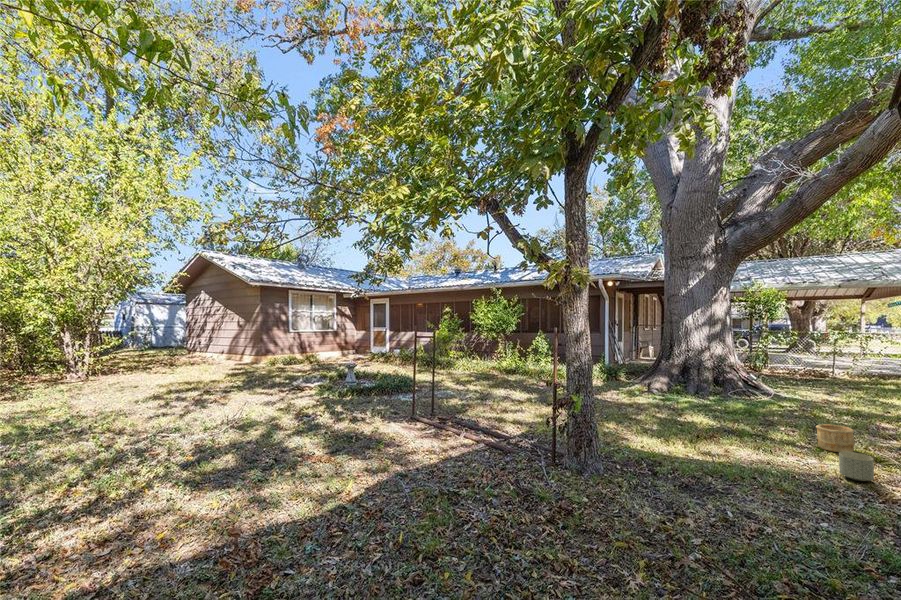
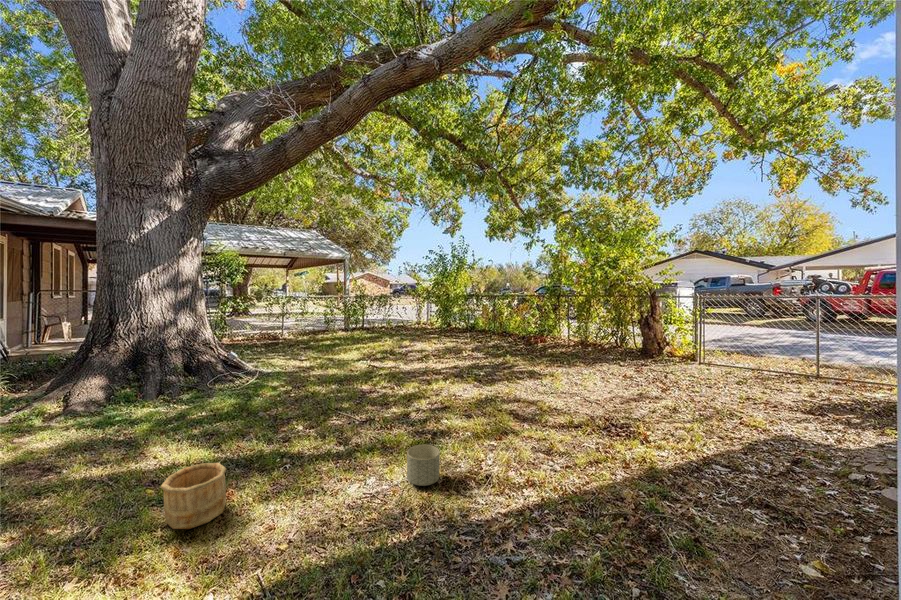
wooden bucket: present [816,424,854,452] -> present [161,463,226,529]

